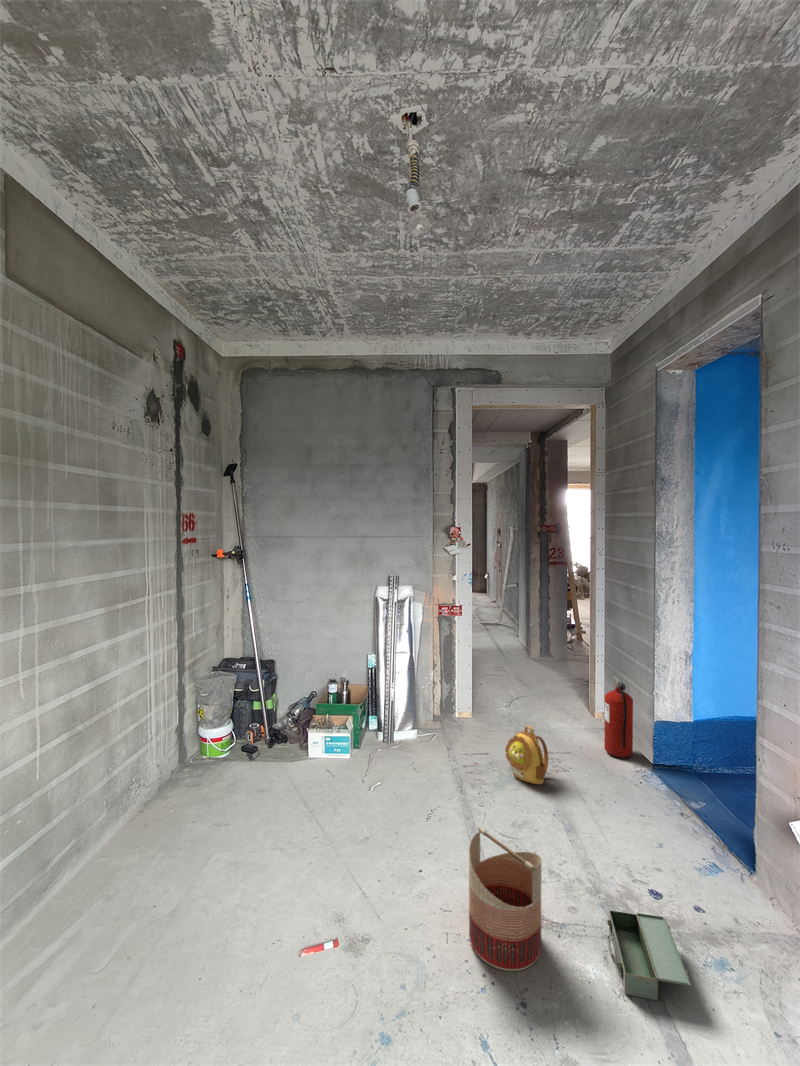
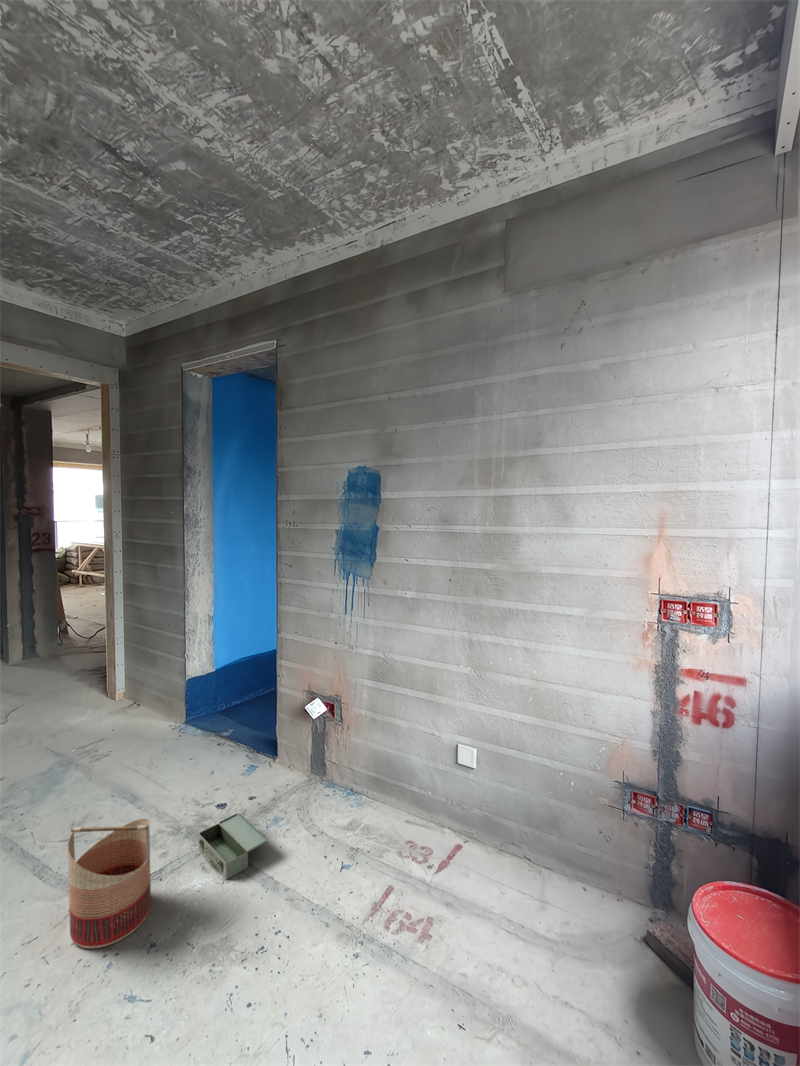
fire extinguisher: present [604,675,633,758] -> none [138,650,166,725]
backpack: present [505,726,548,785] -> none [38,724,92,784]

